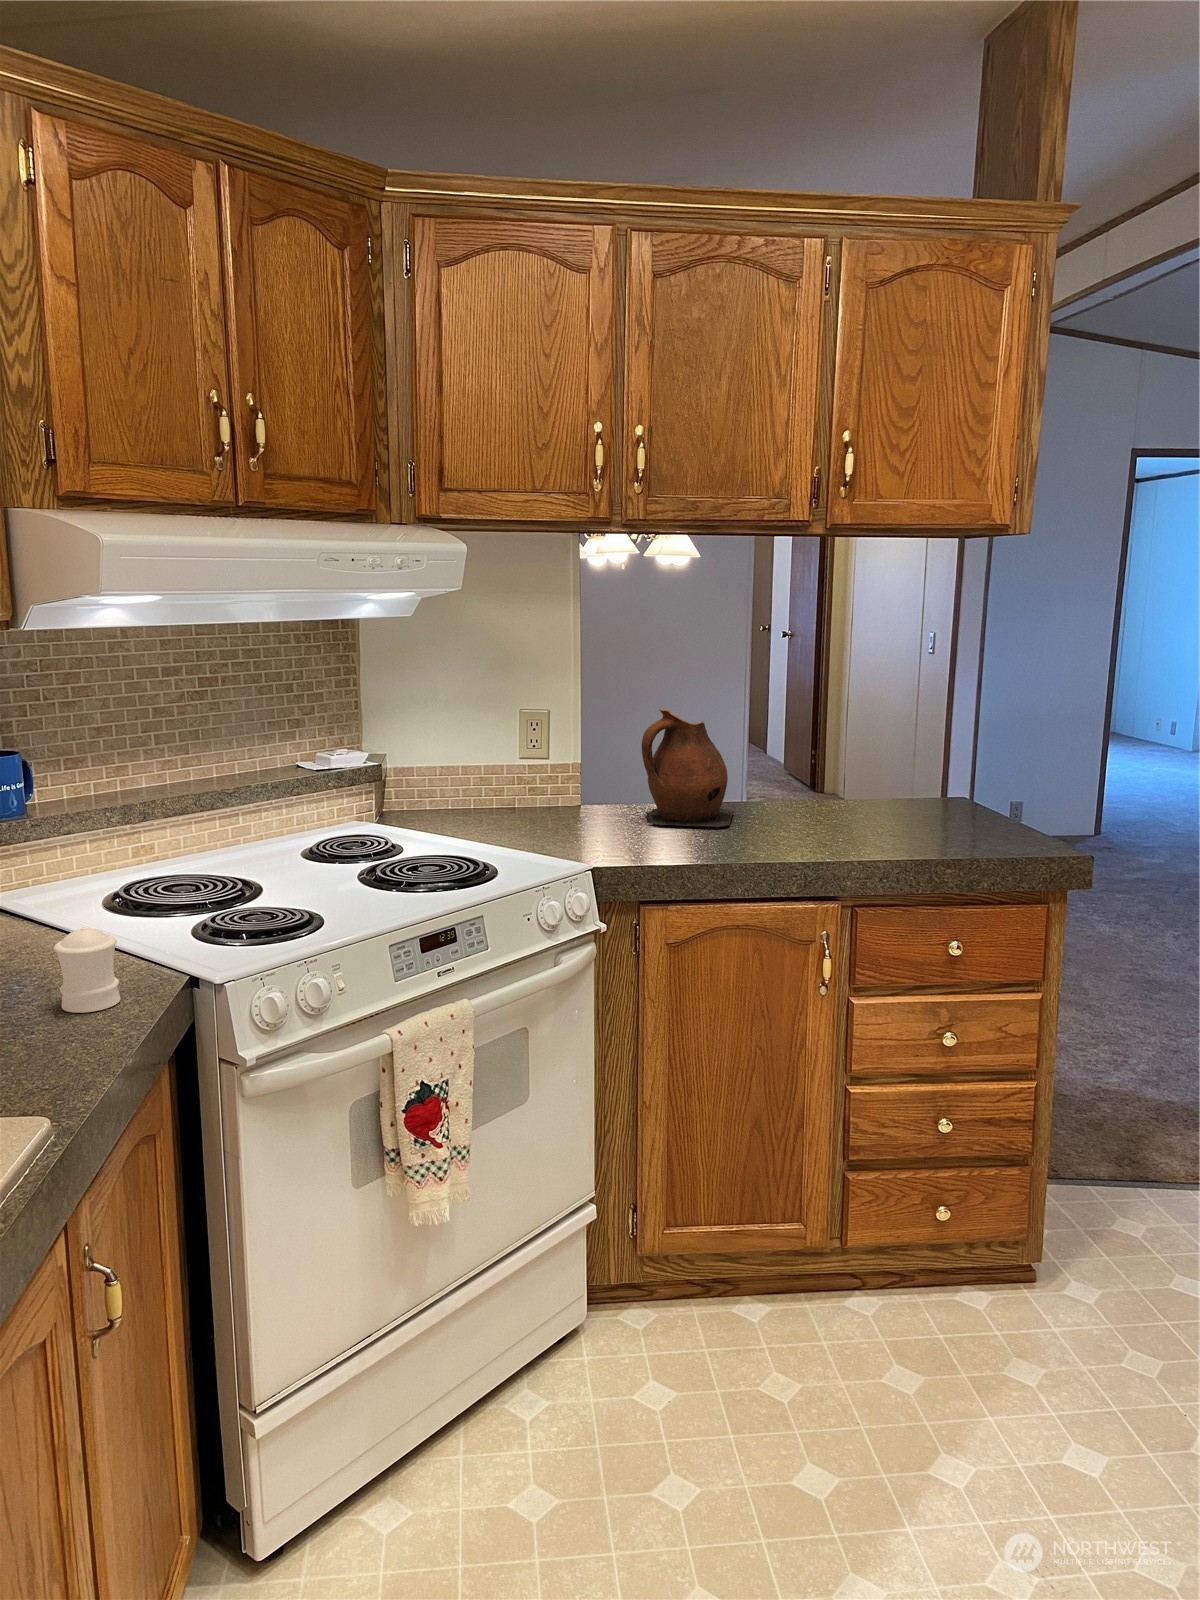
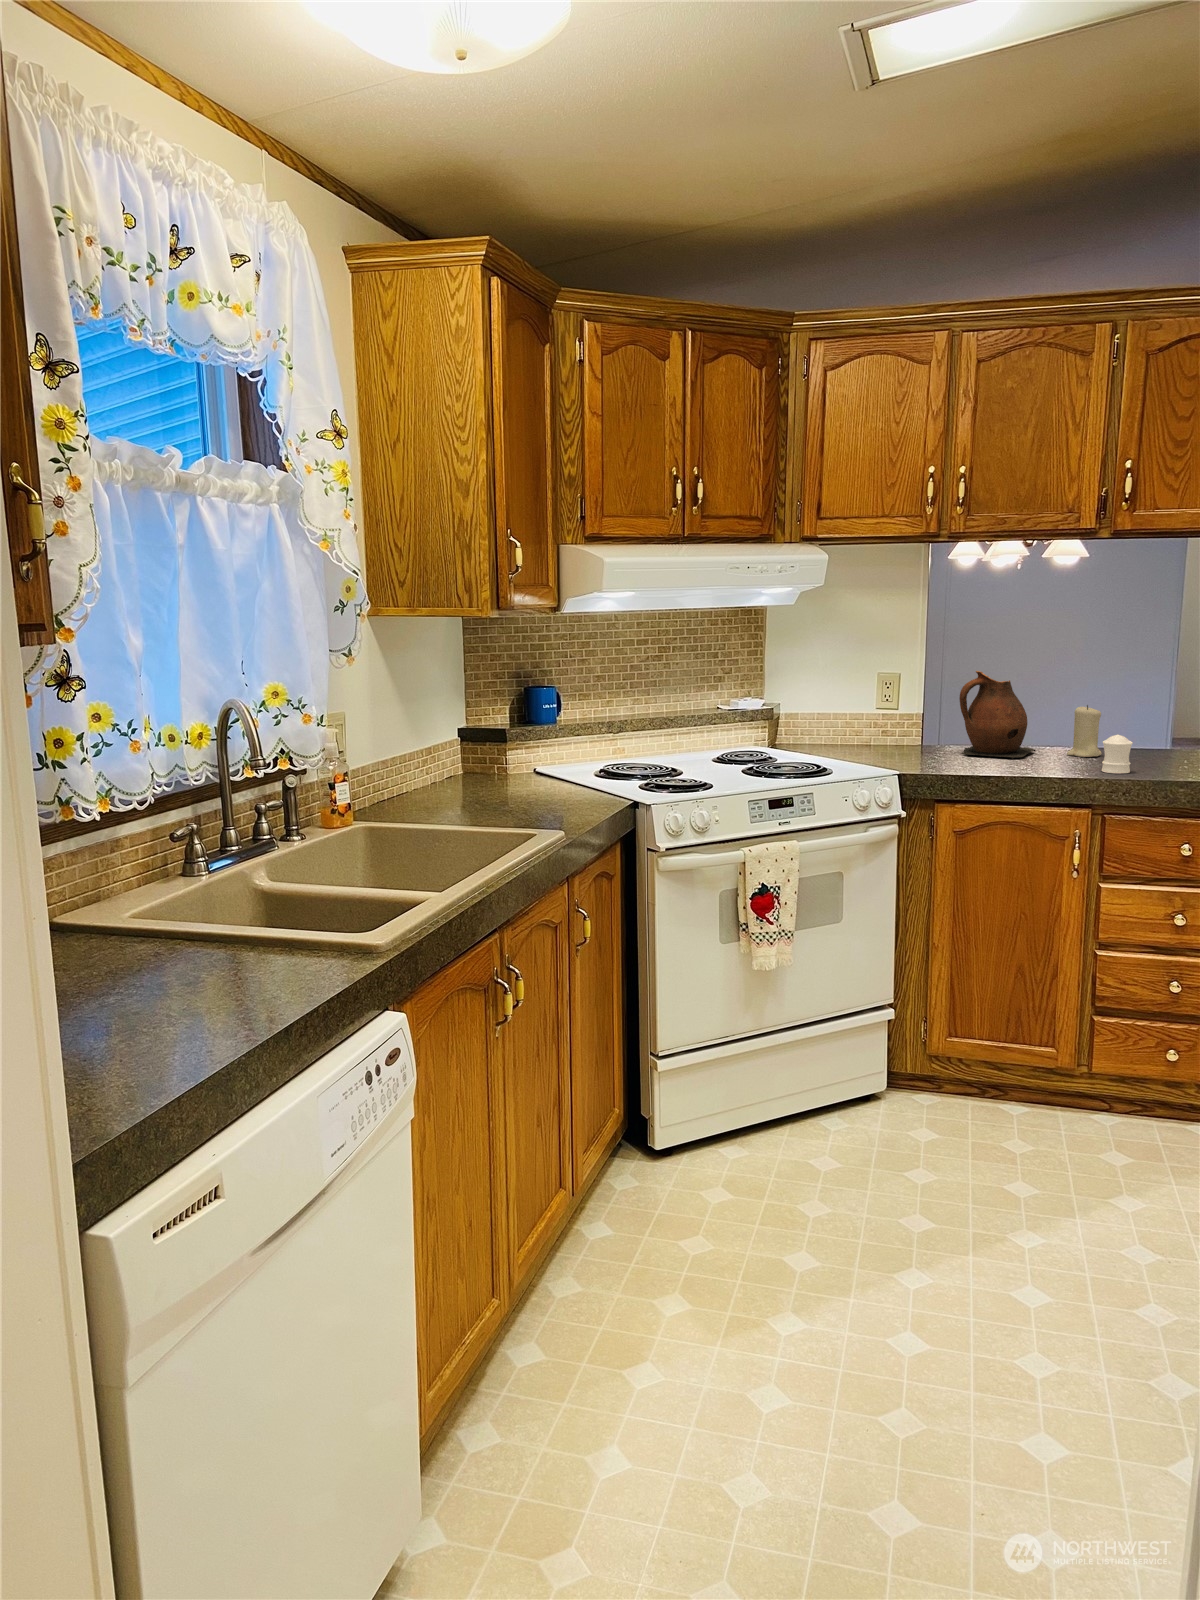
candle: none [774,750,815,819] -> present [1067,705,1101,757]
salt shaker: present [54,927,121,1013] -> present [1102,734,1133,773]

